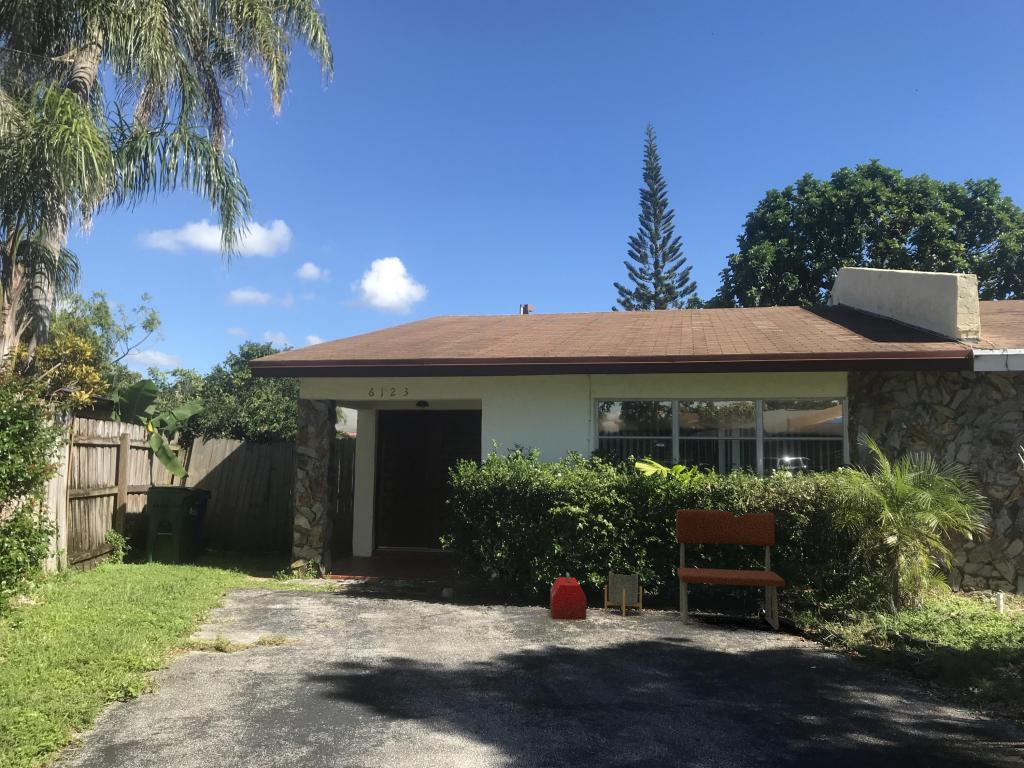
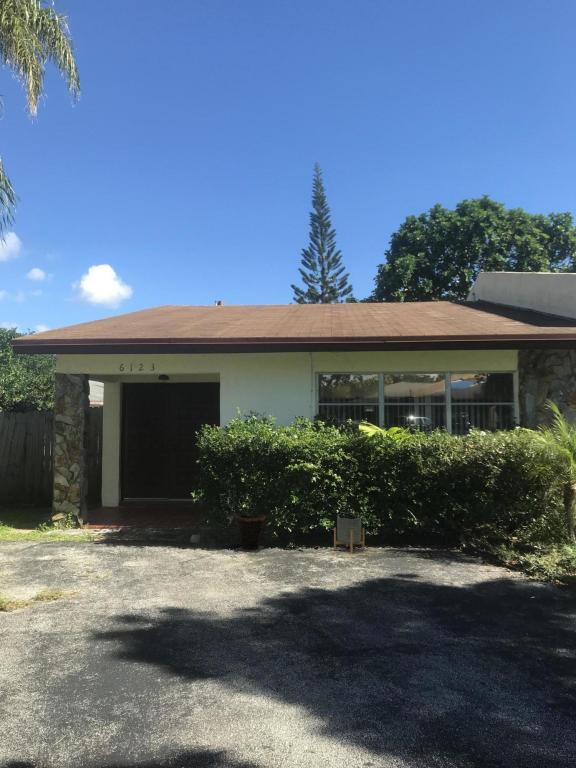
bench: present [676,509,785,630] -> none [393,463,485,559]
bucket: none [487,563,525,610] -> present [235,514,266,552]
toolbox: present [550,573,586,620] -> none [288,519,322,559]

